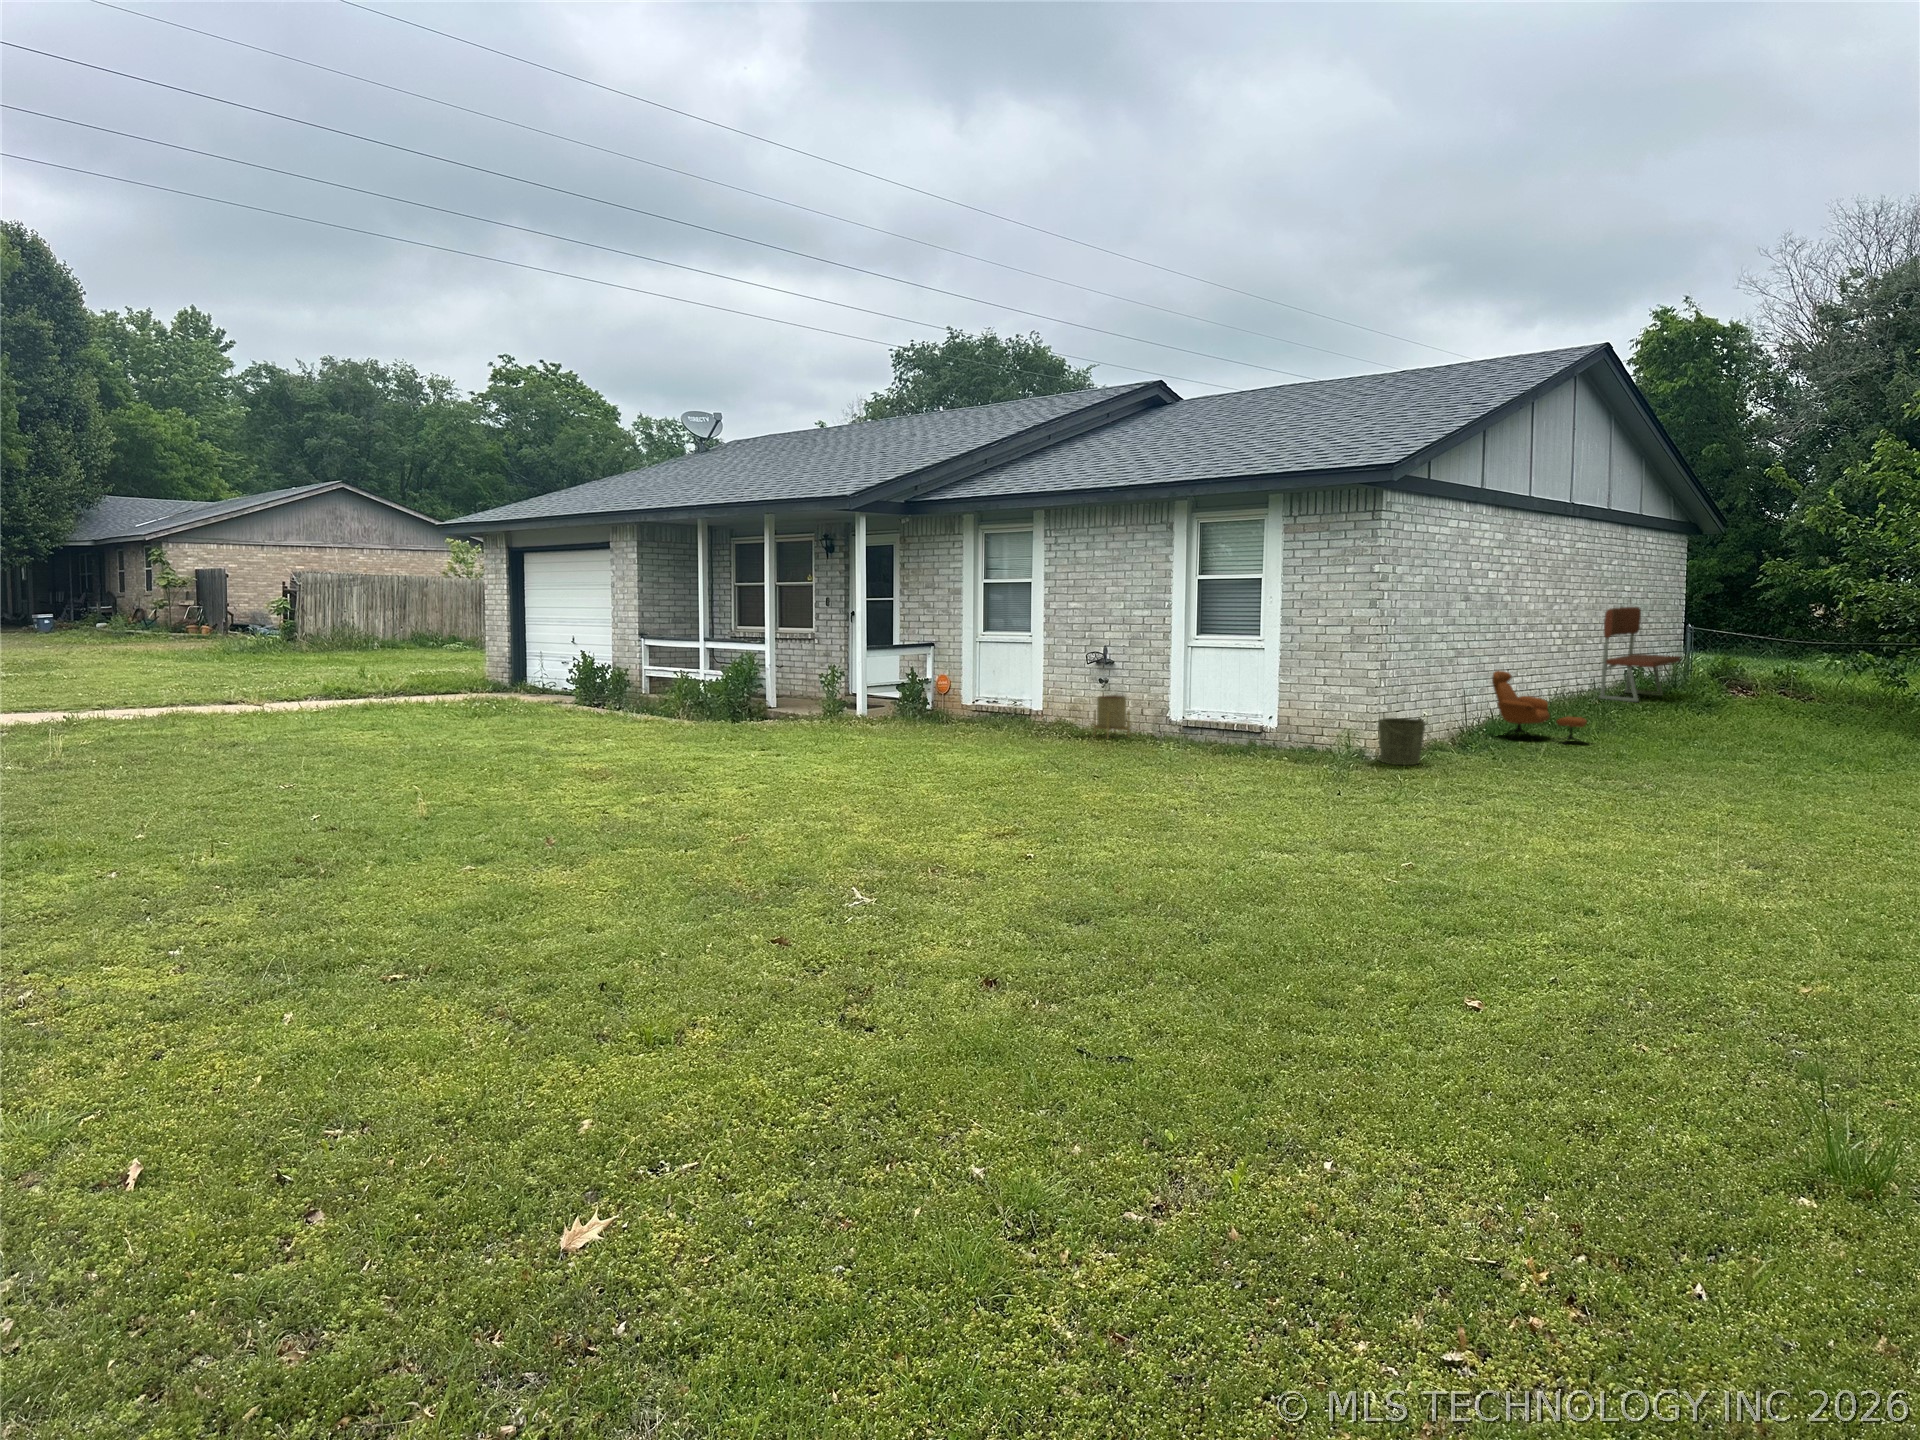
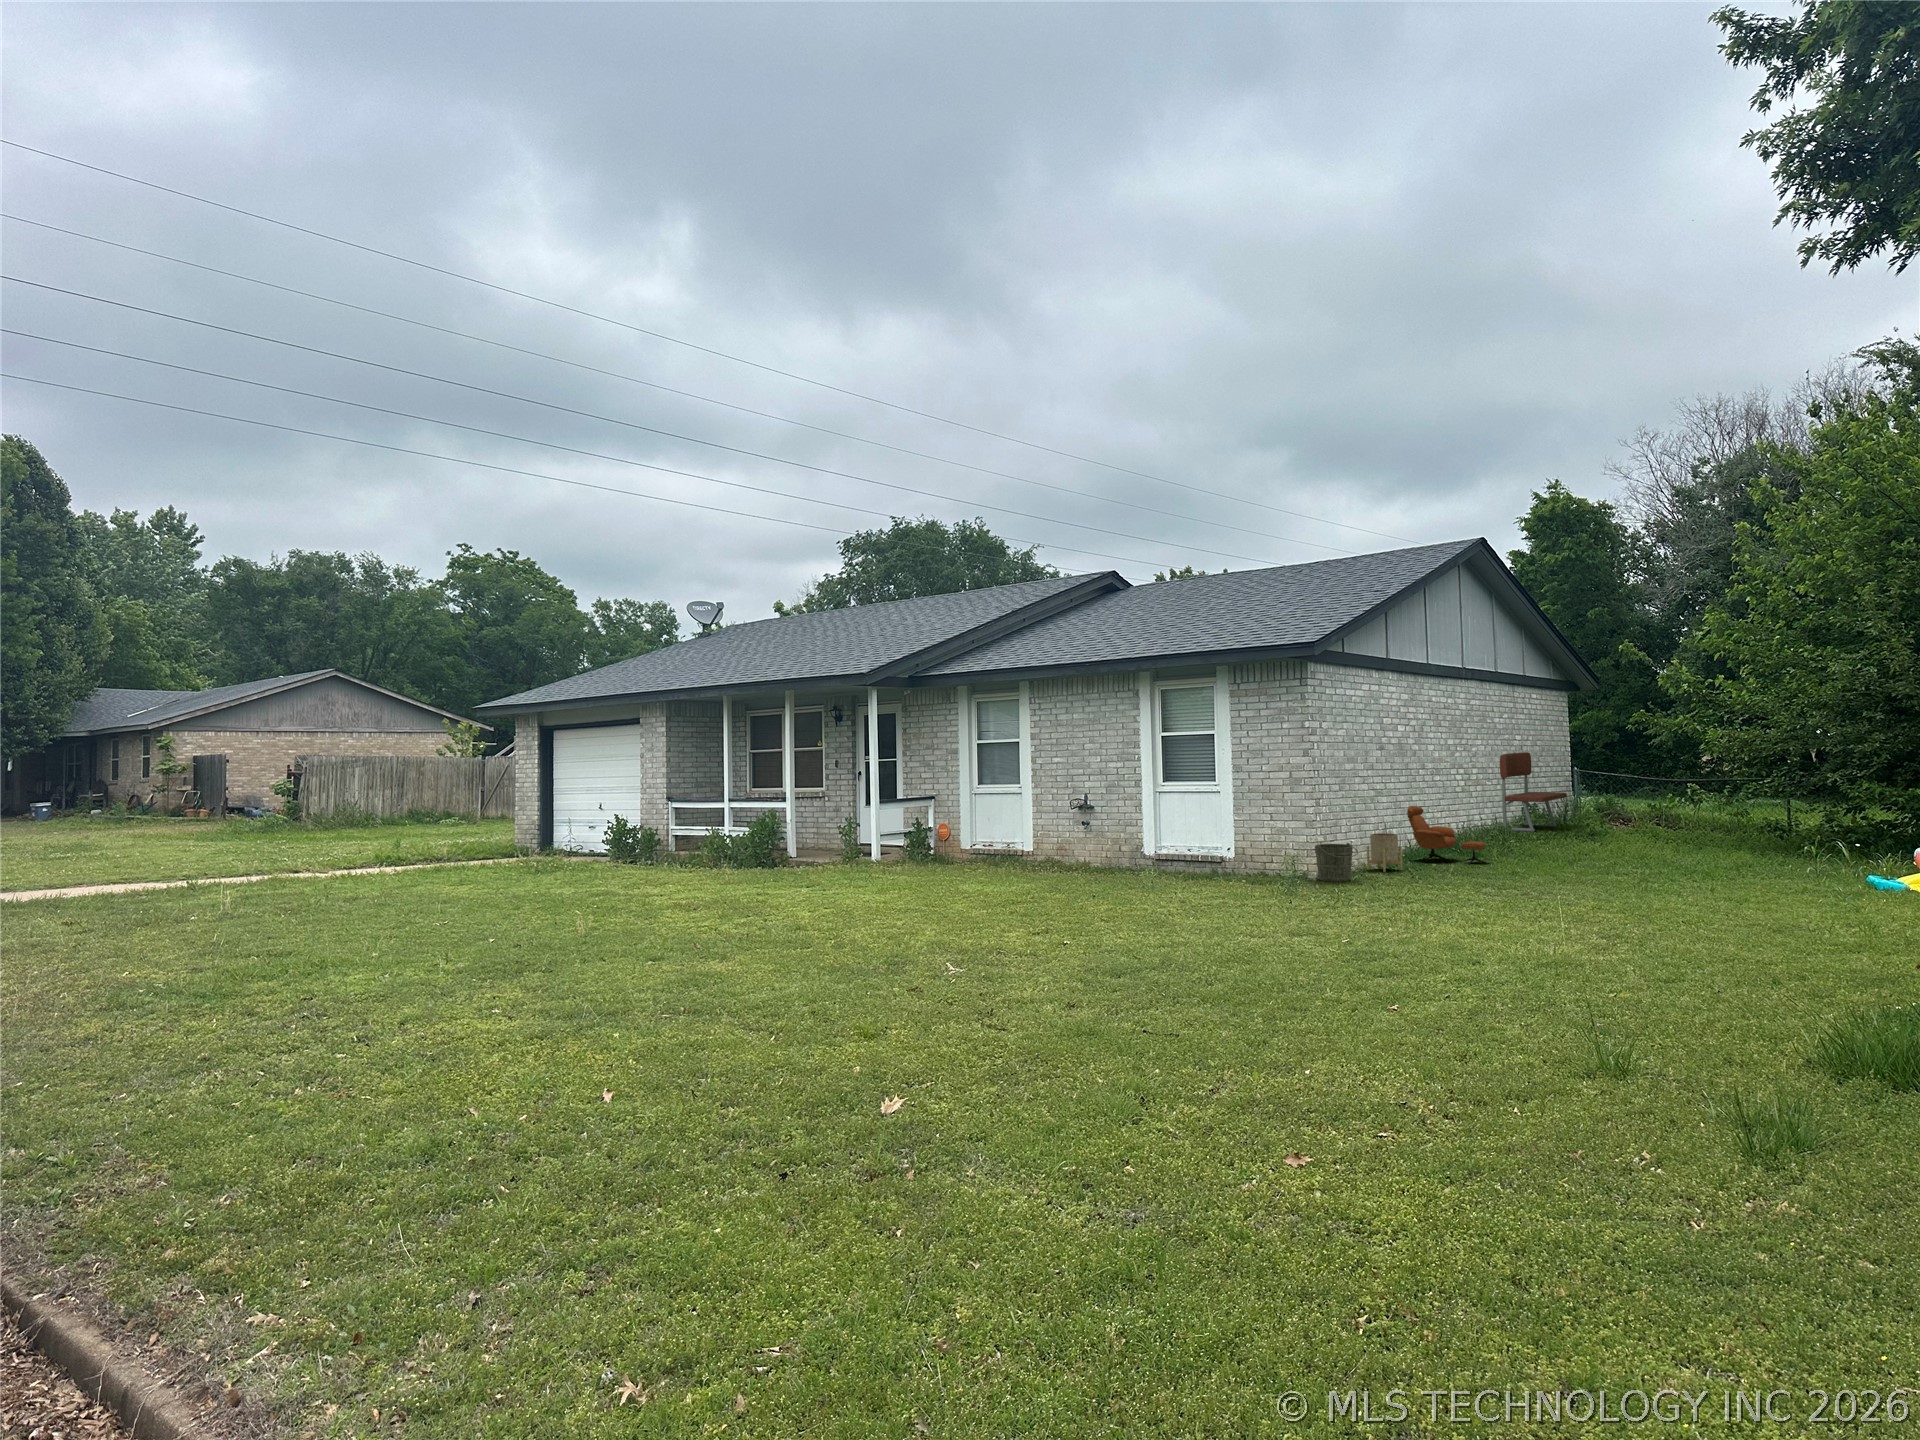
planter: present [1094,695,1130,738] -> present [1367,833,1402,872]

